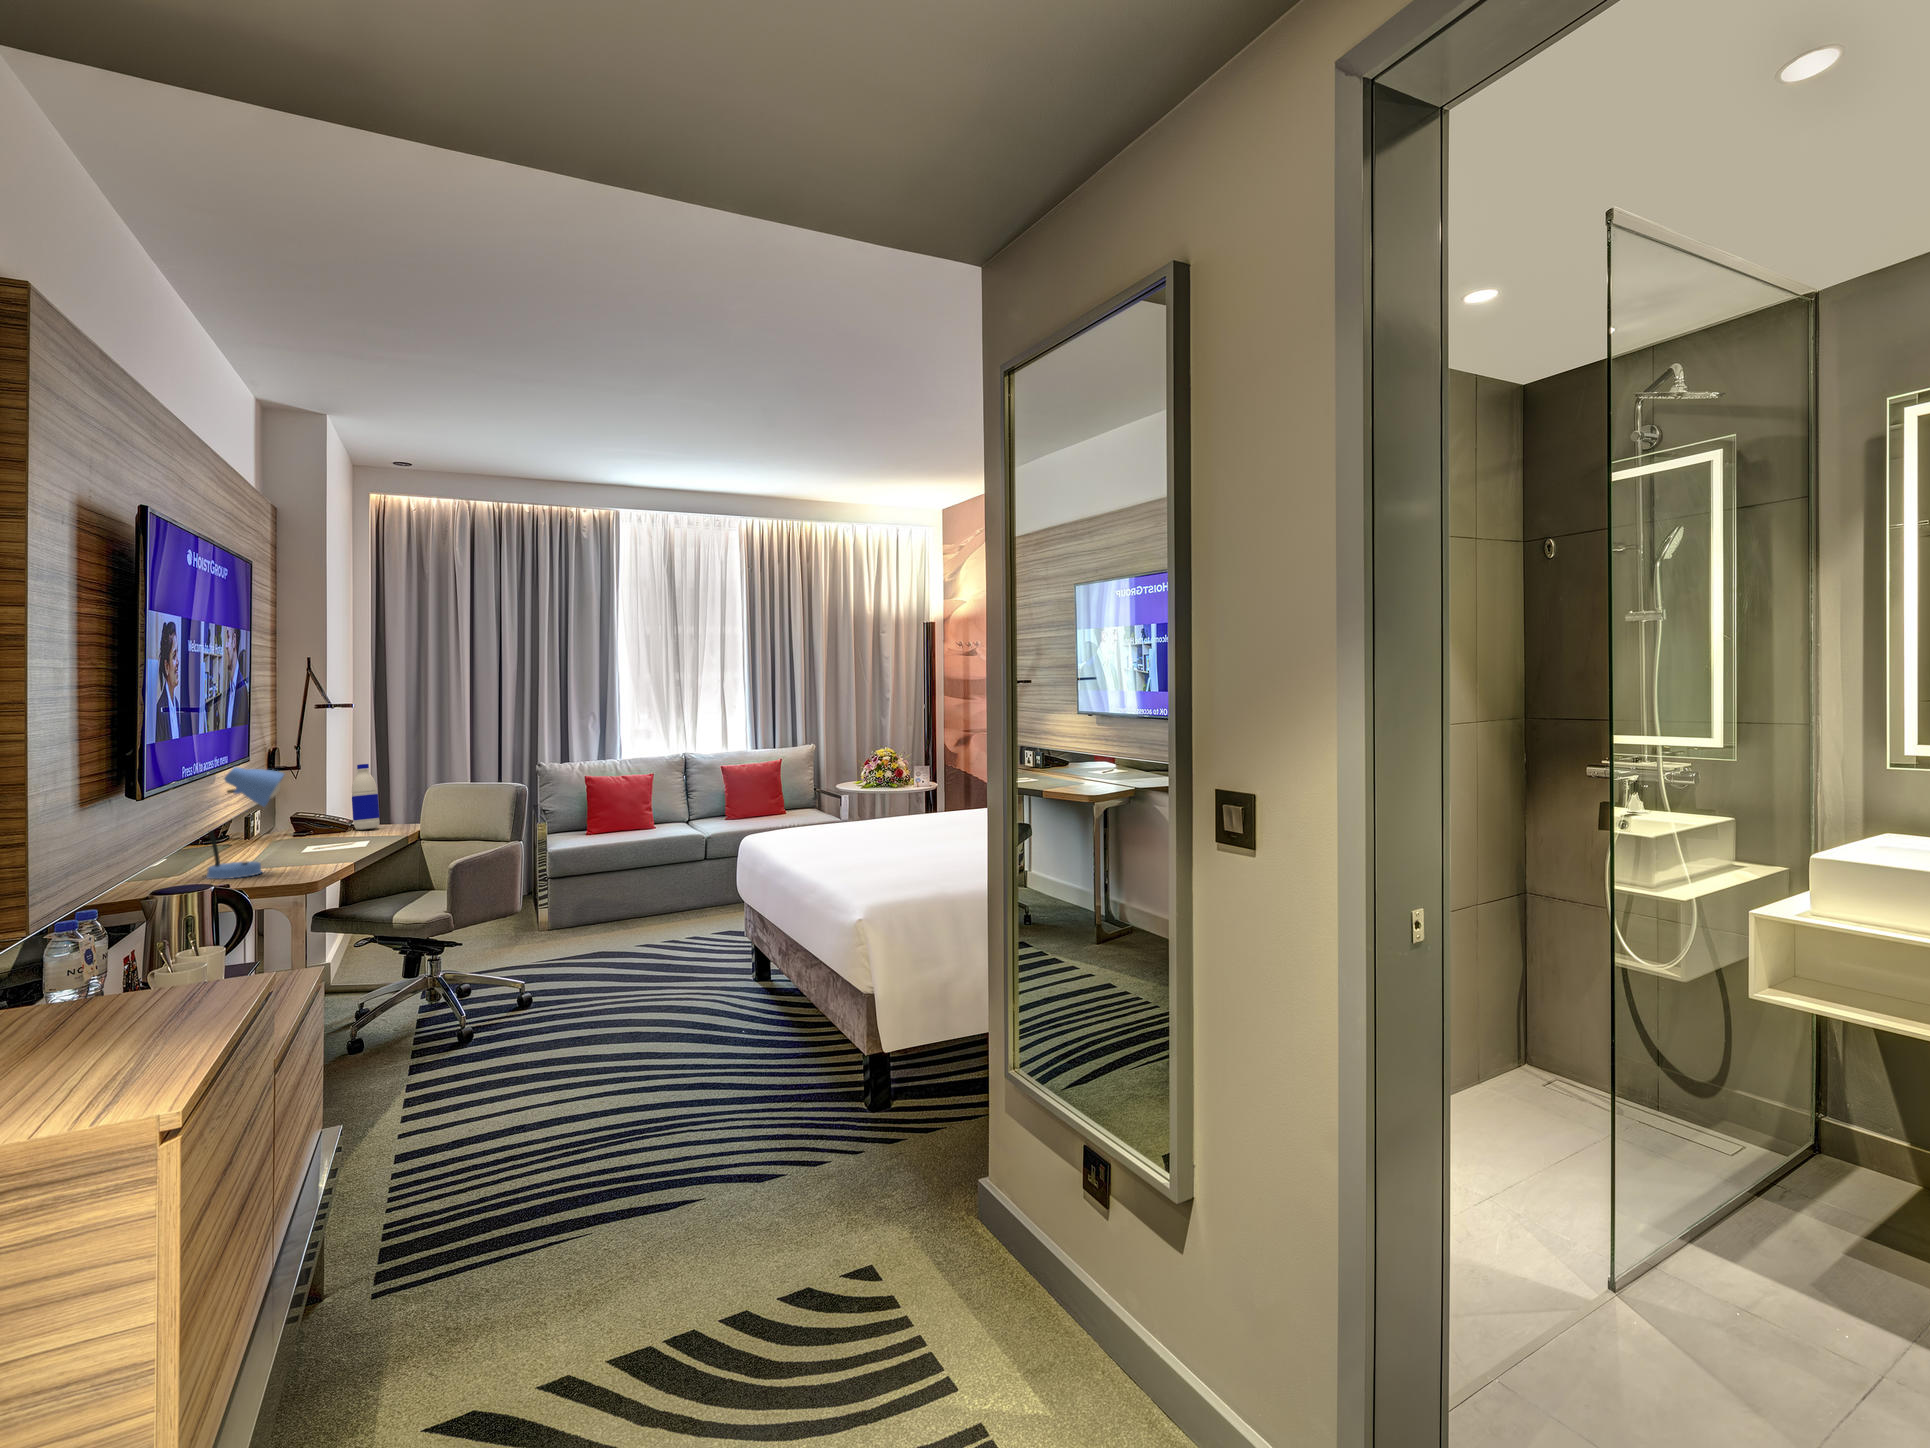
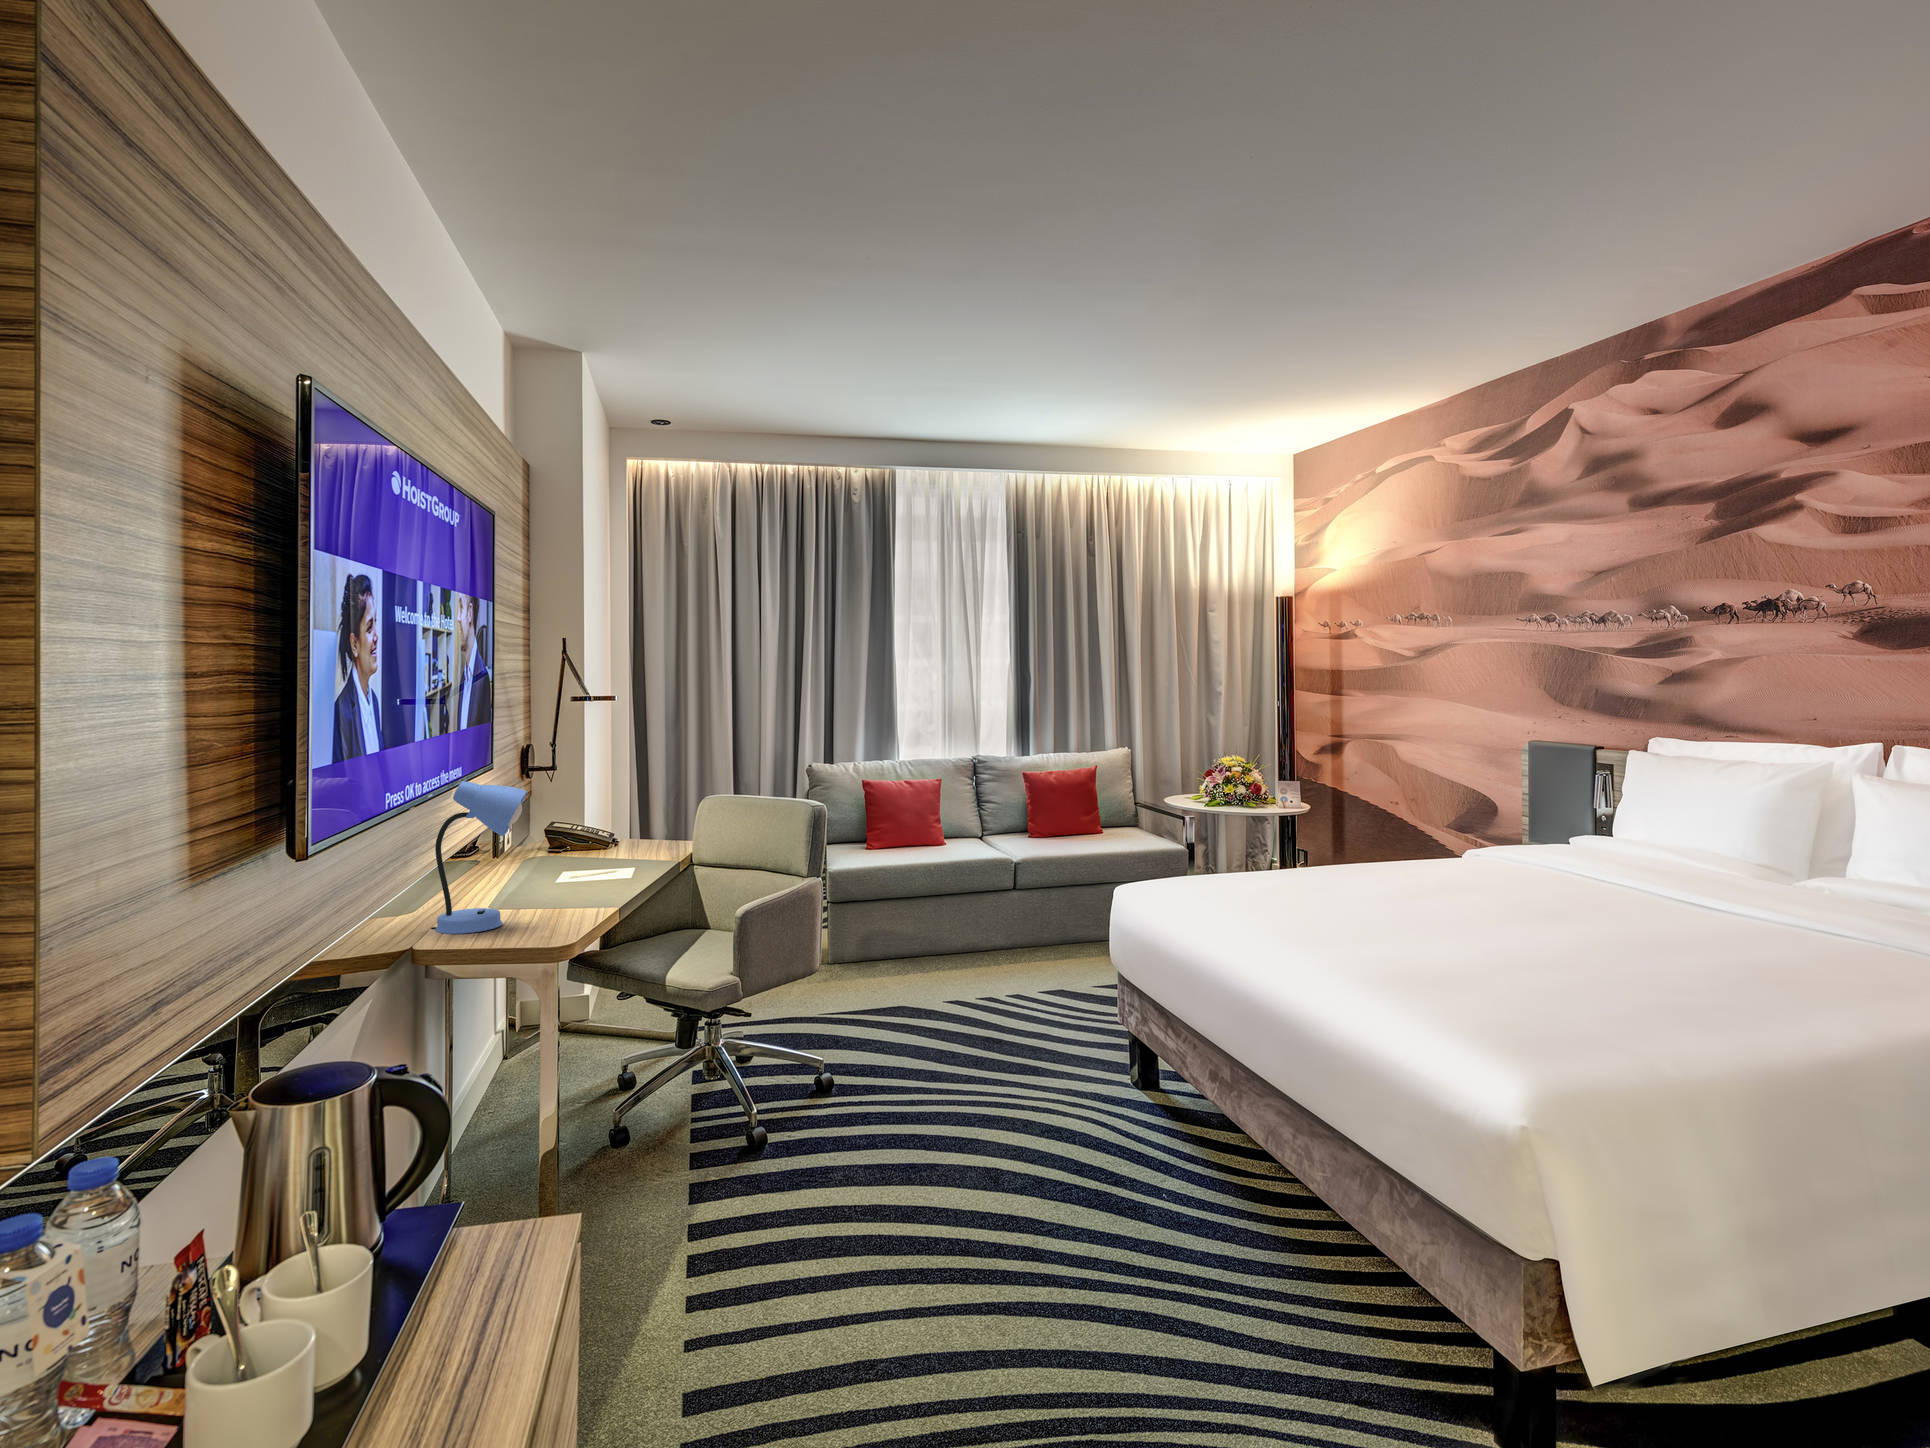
water bottle: present [352,764,379,830] -> none [611,773,642,855]

